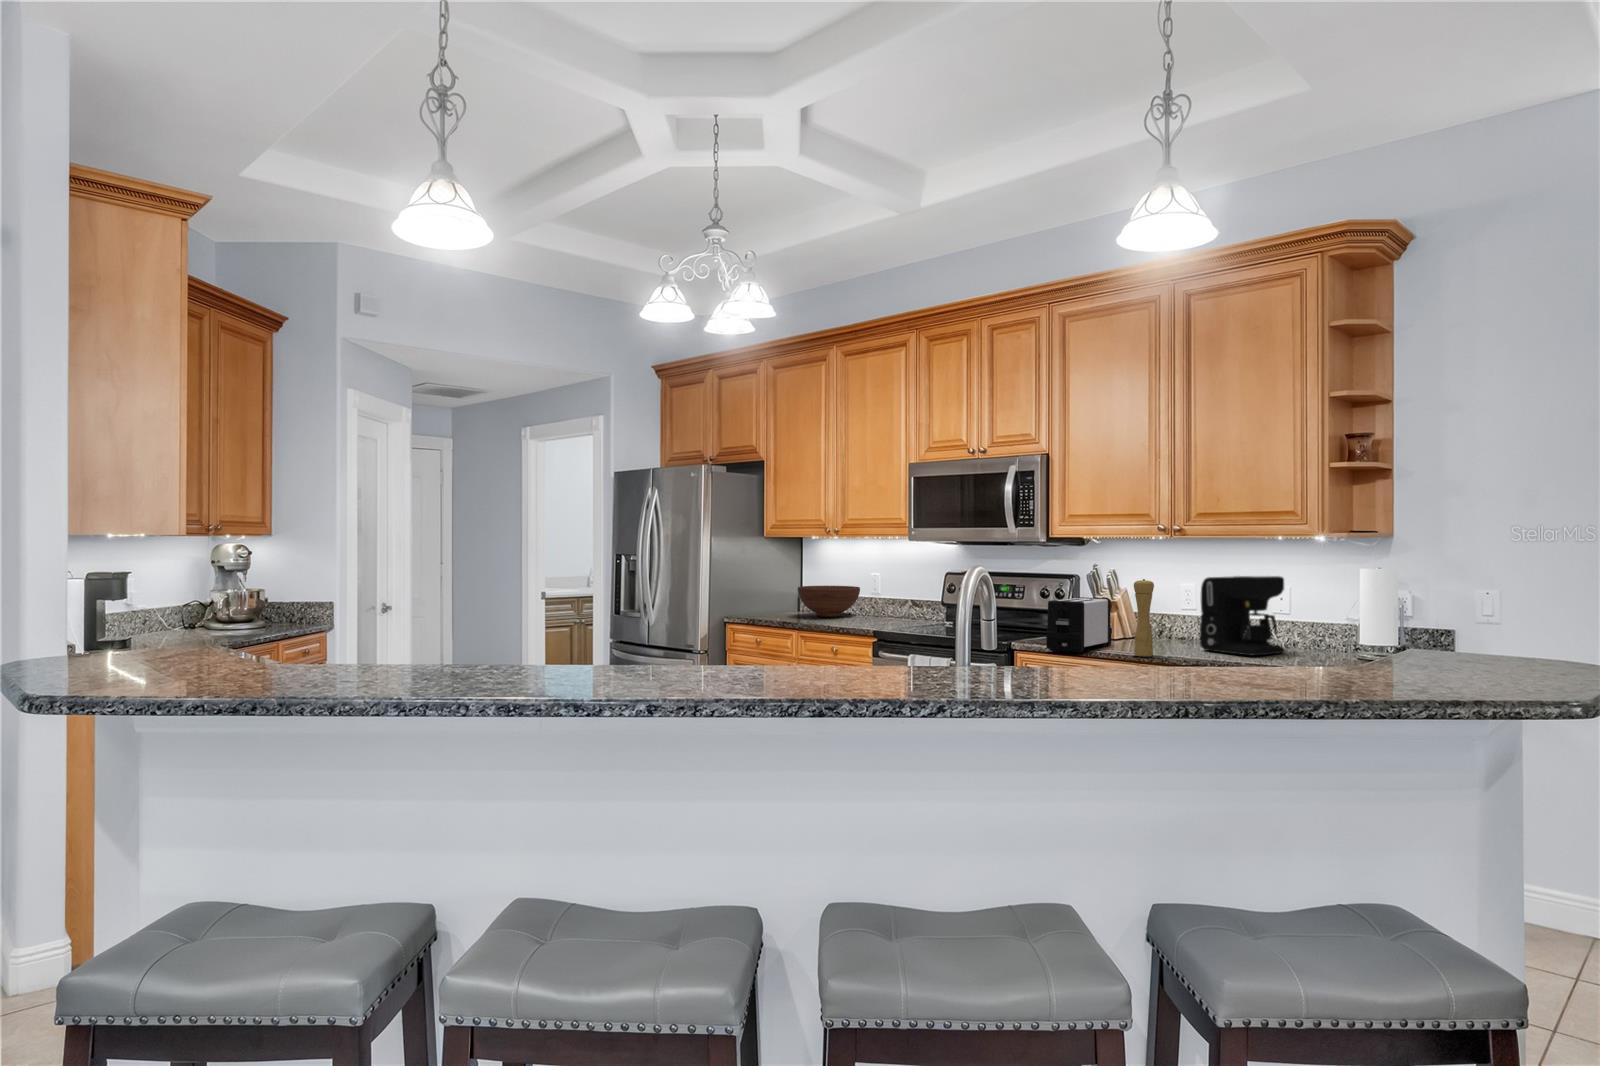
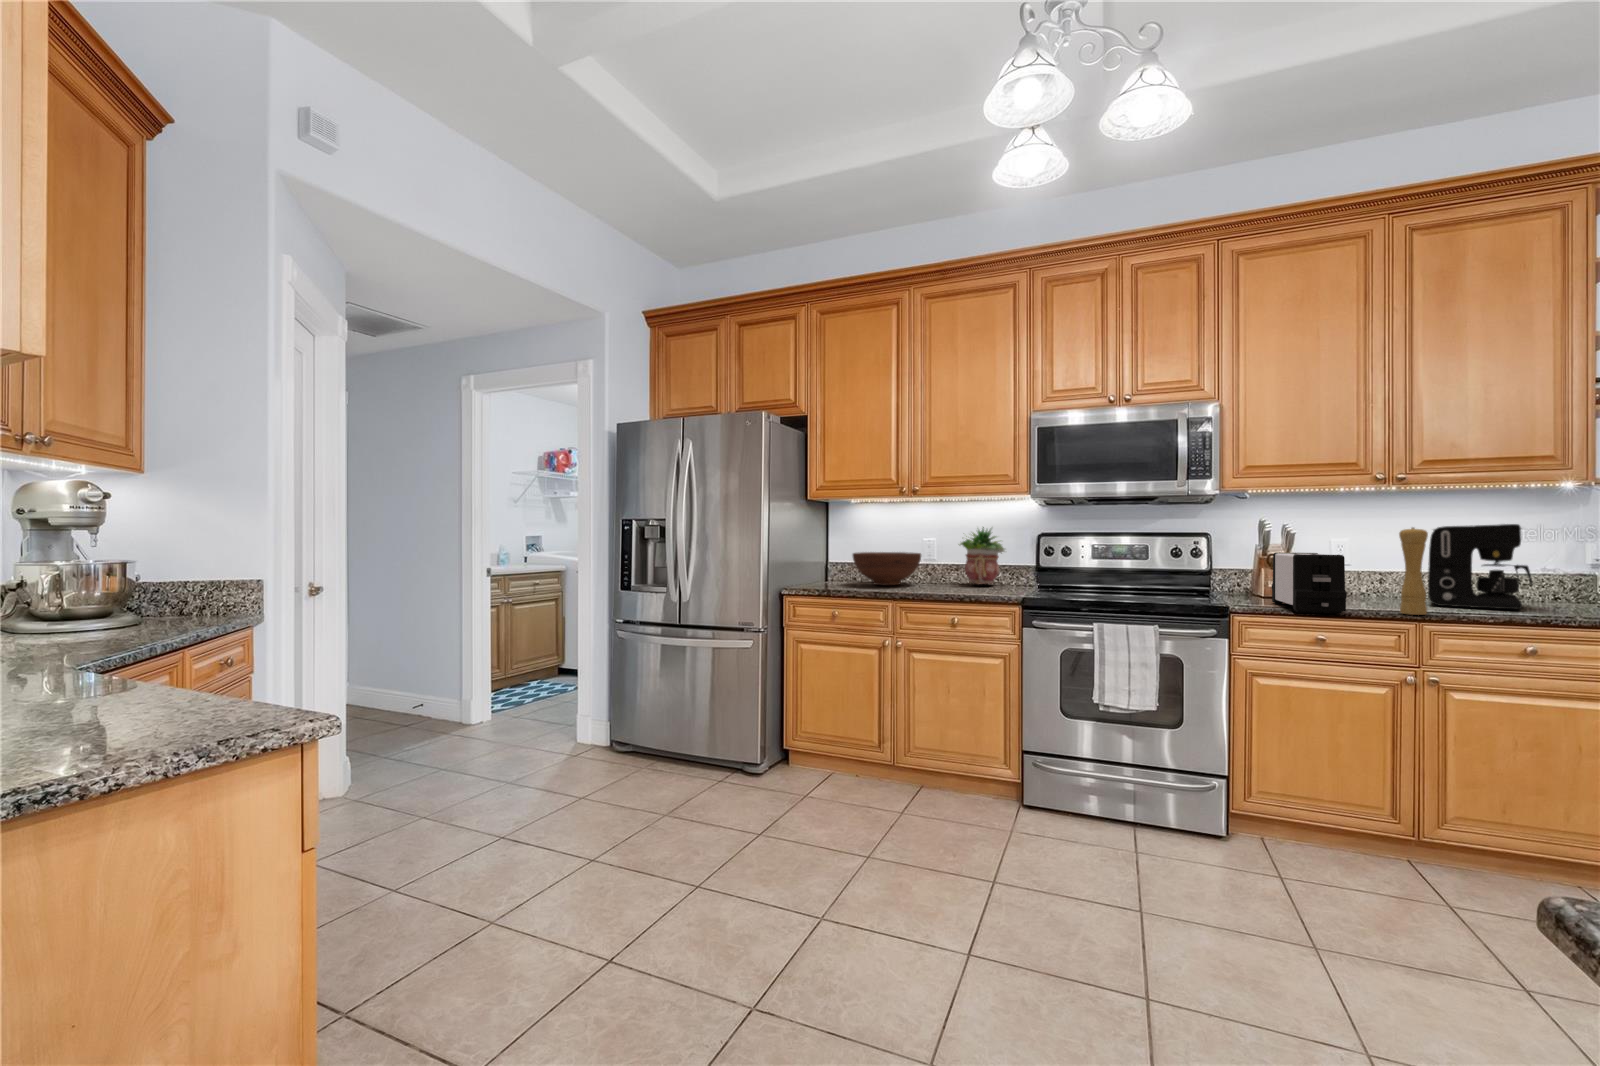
potted plant: none [884,563,930,618] -> present [960,527,1005,584]

